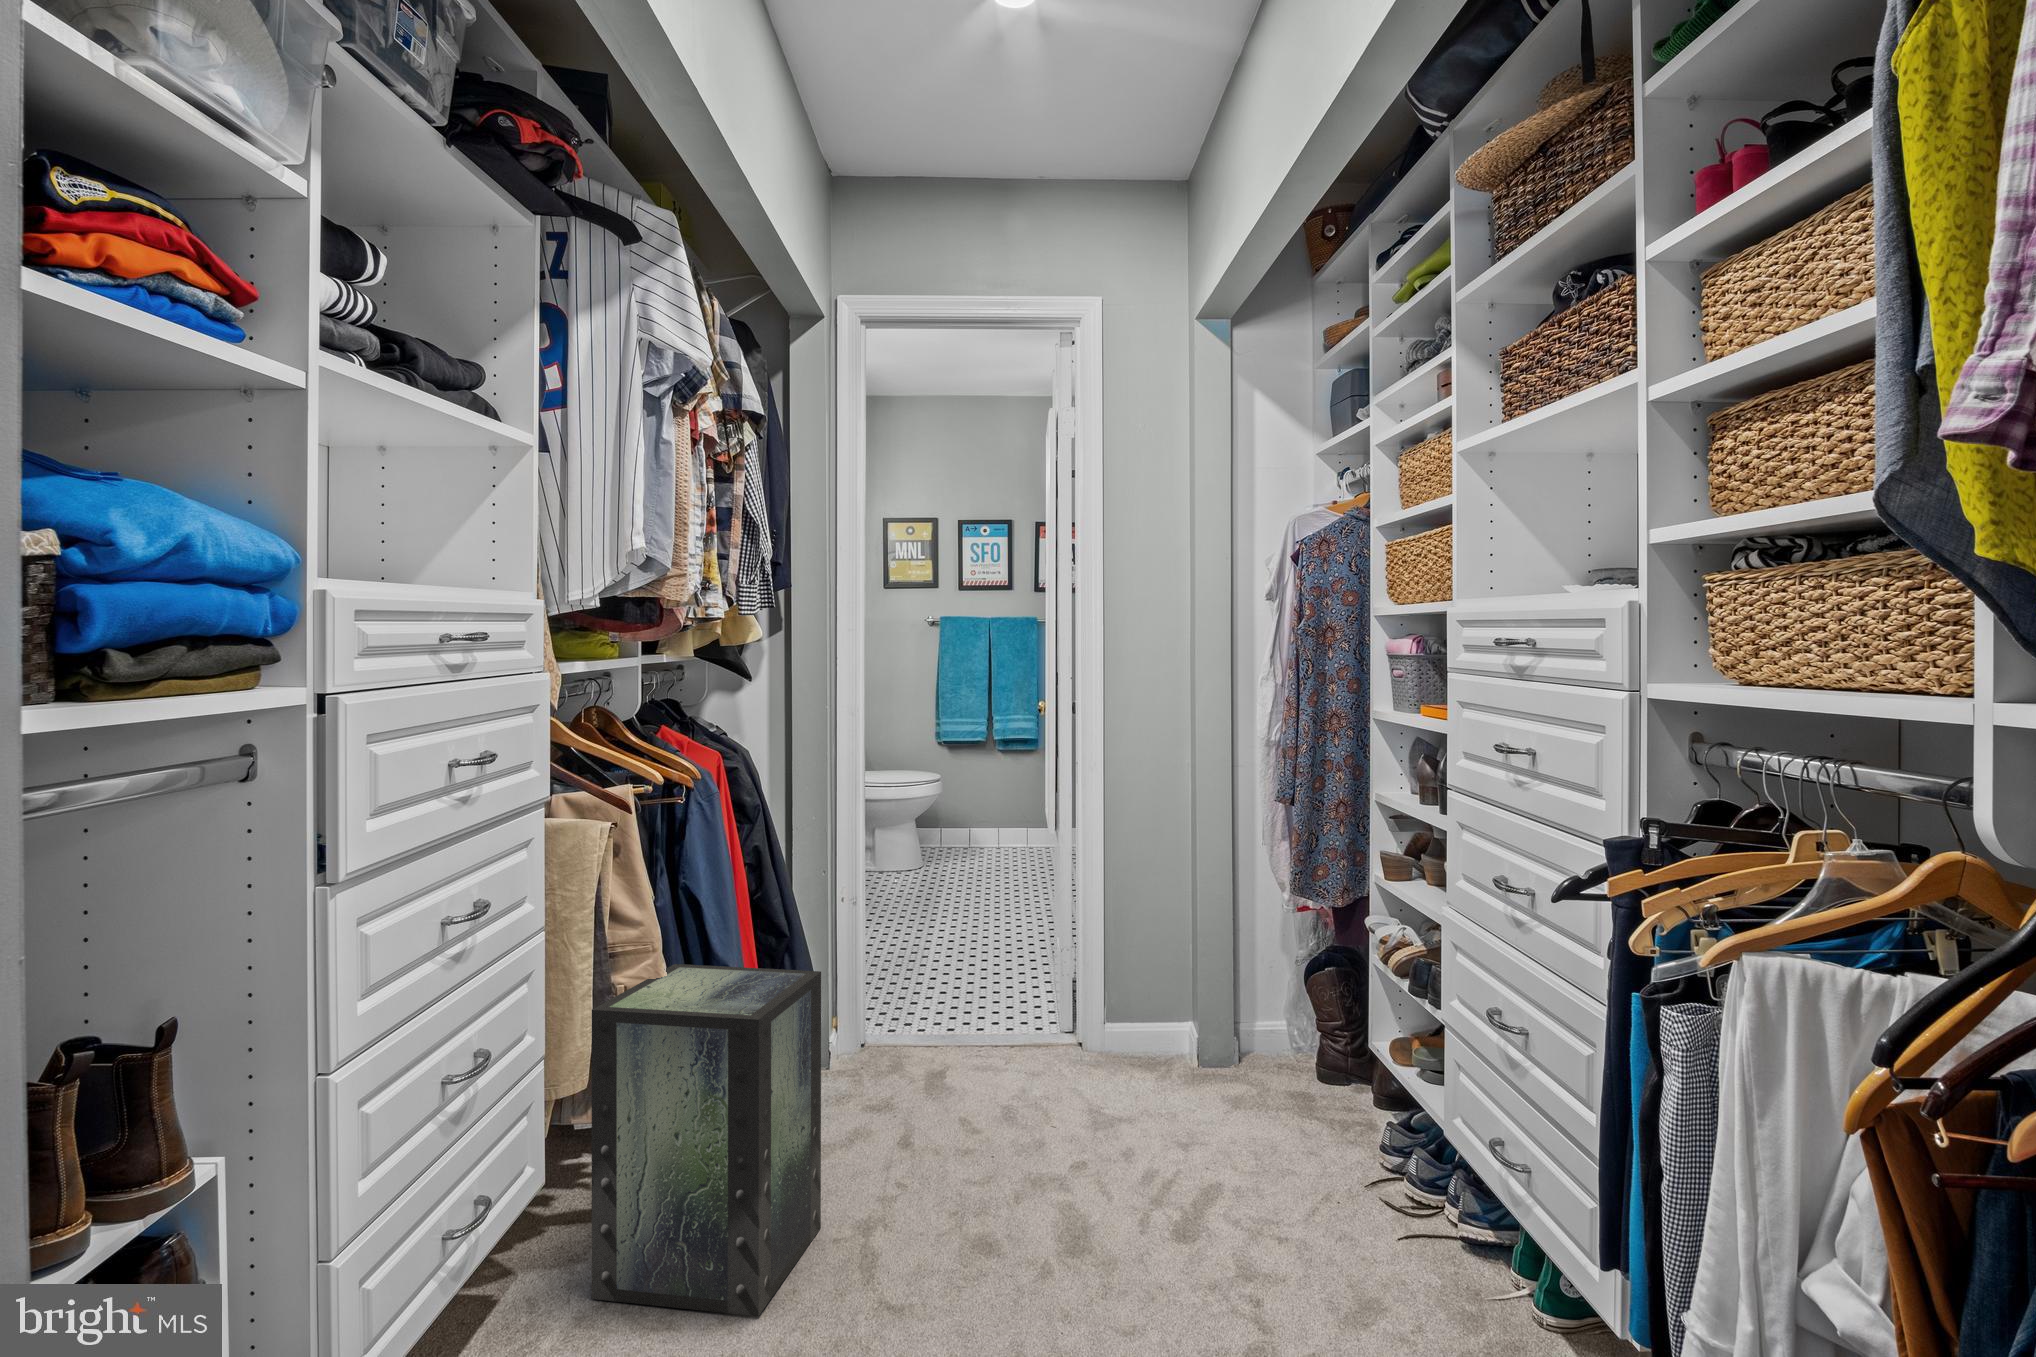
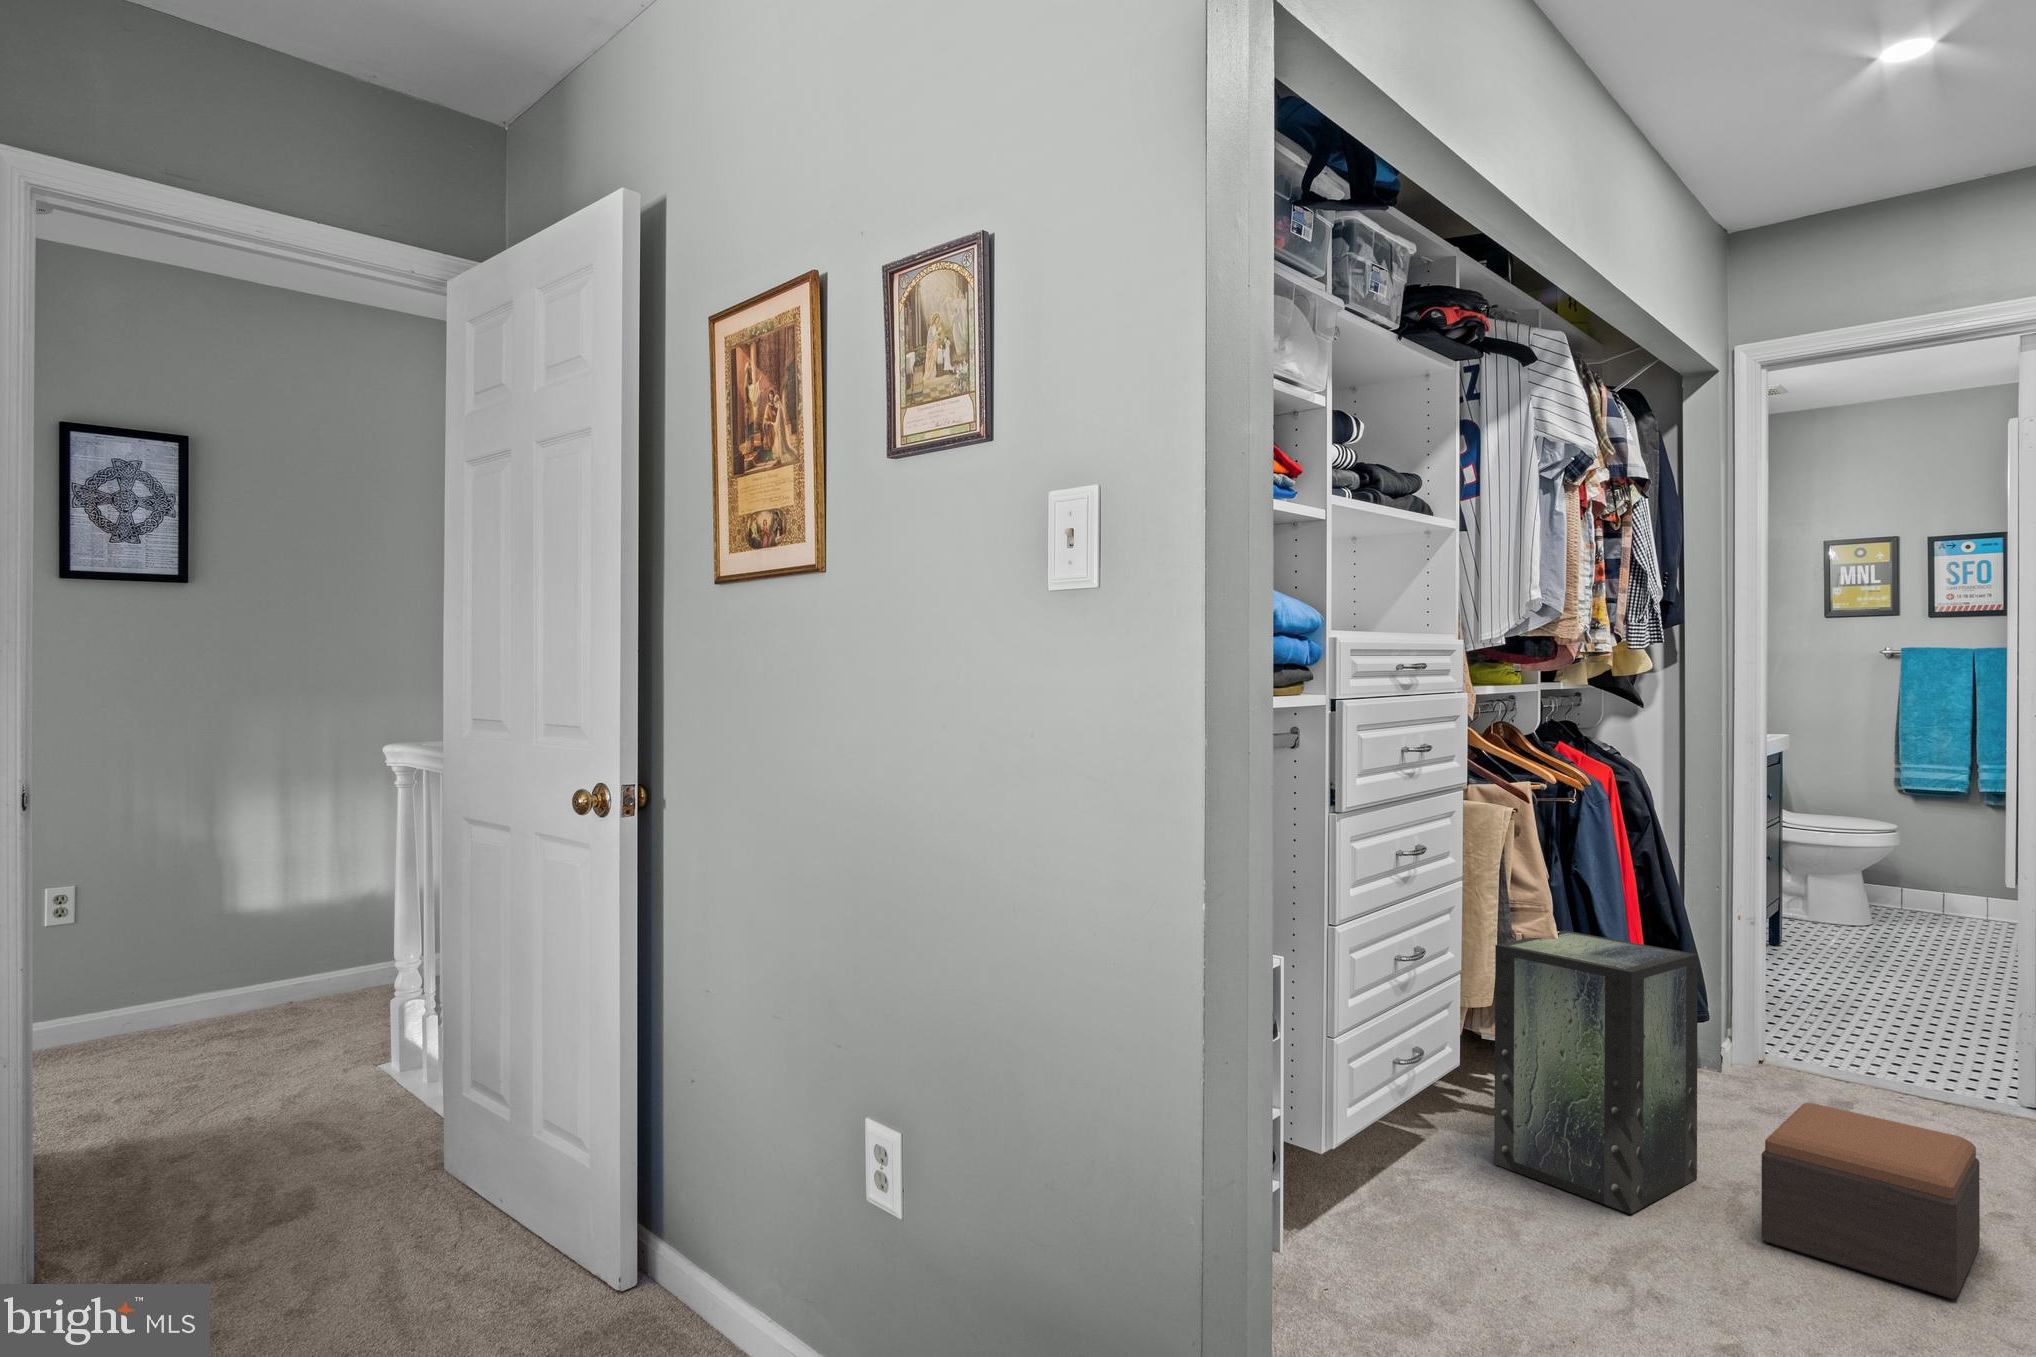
footstool: none [893,1112,1066,1300] -> present [1761,1103,1980,1299]

